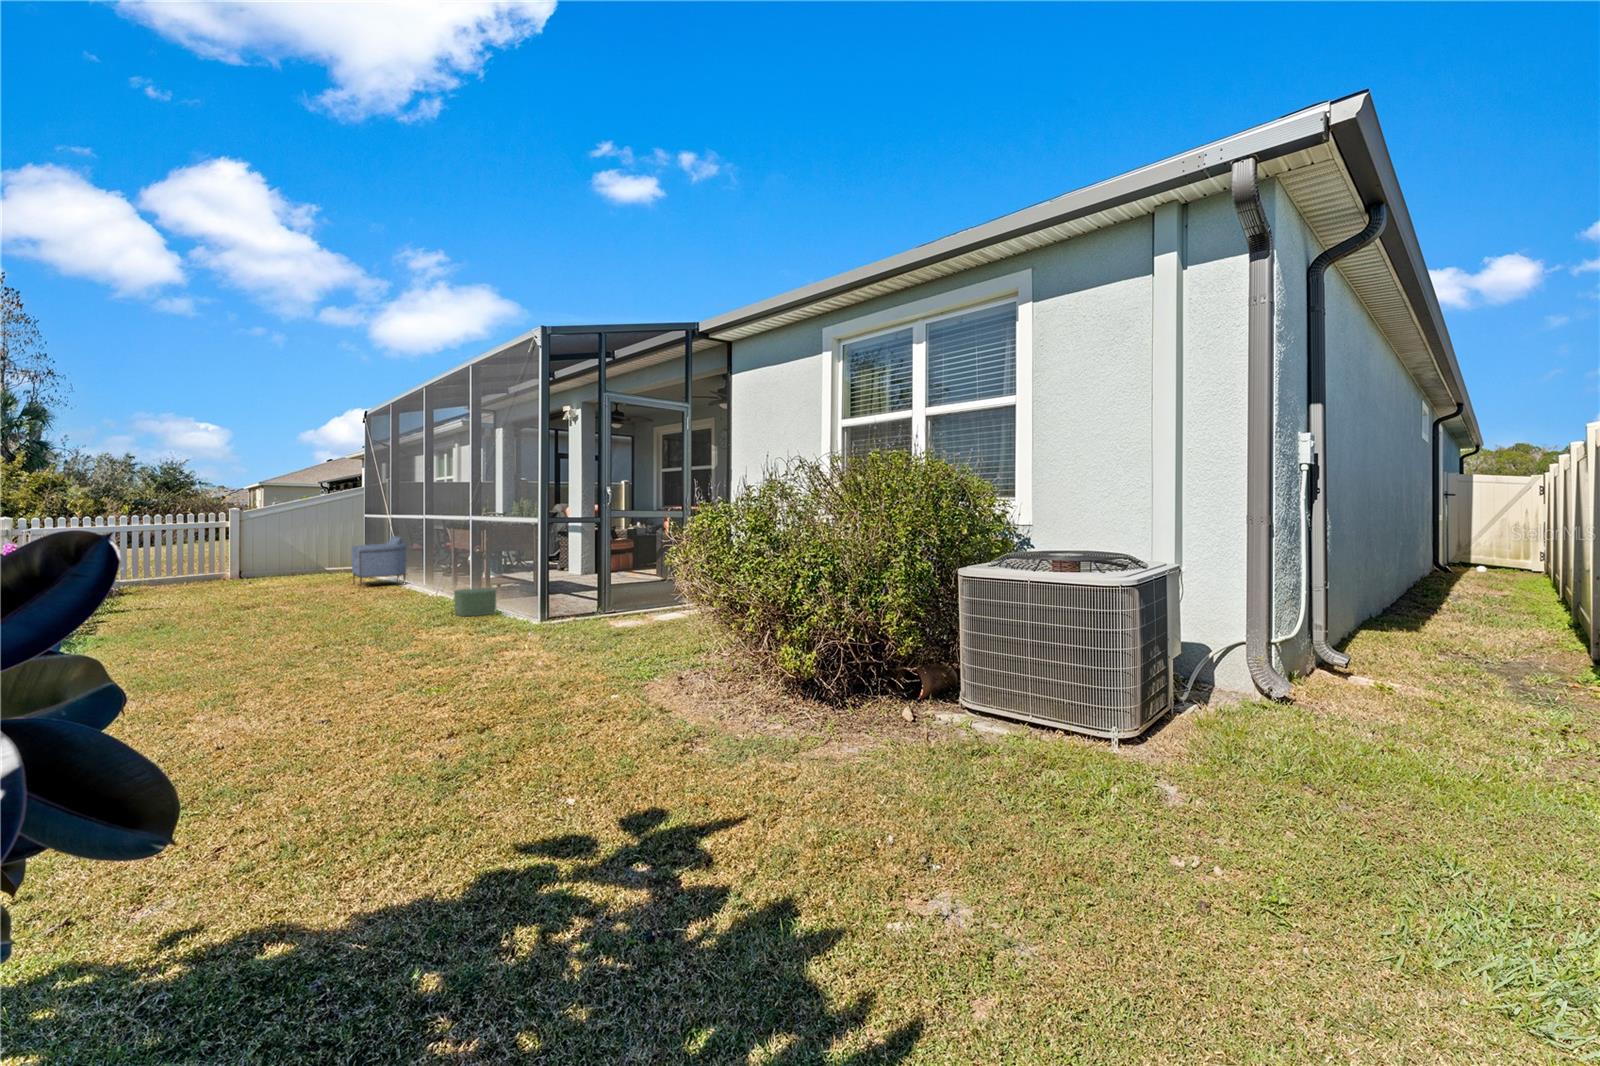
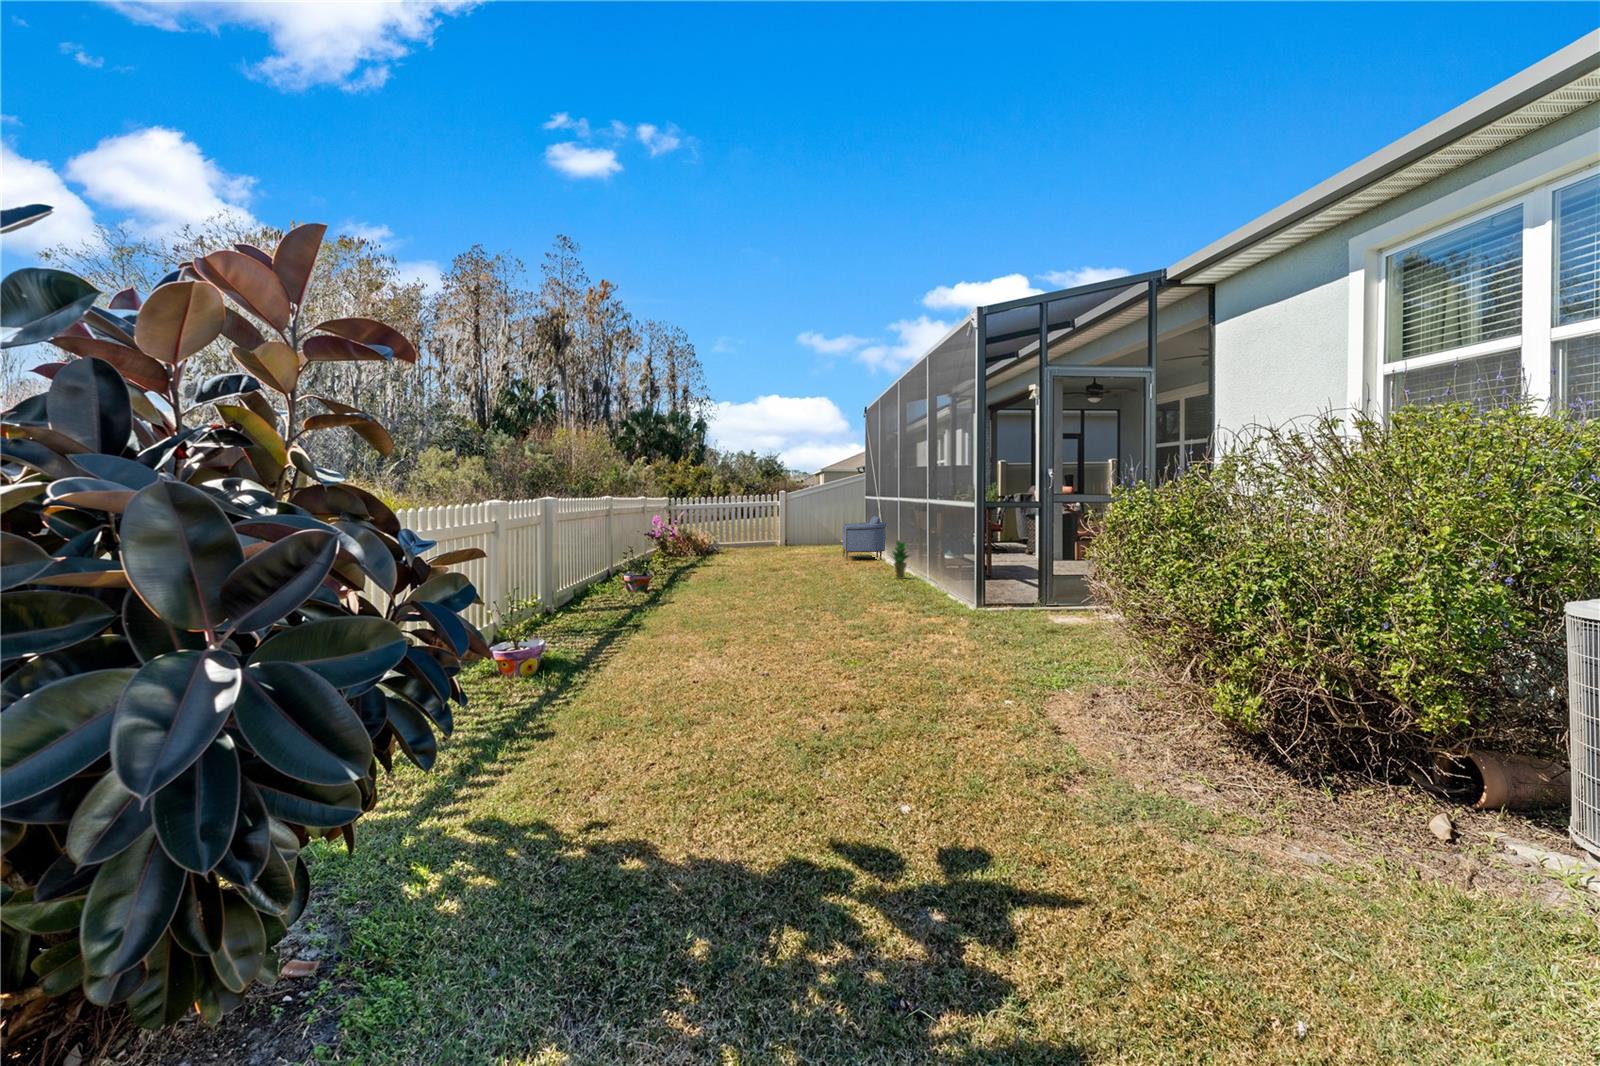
potted plant: none [422,560,457,601] -> present [891,540,909,579]
storage box: present [454,588,496,616] -> none [905,569,942,596]

